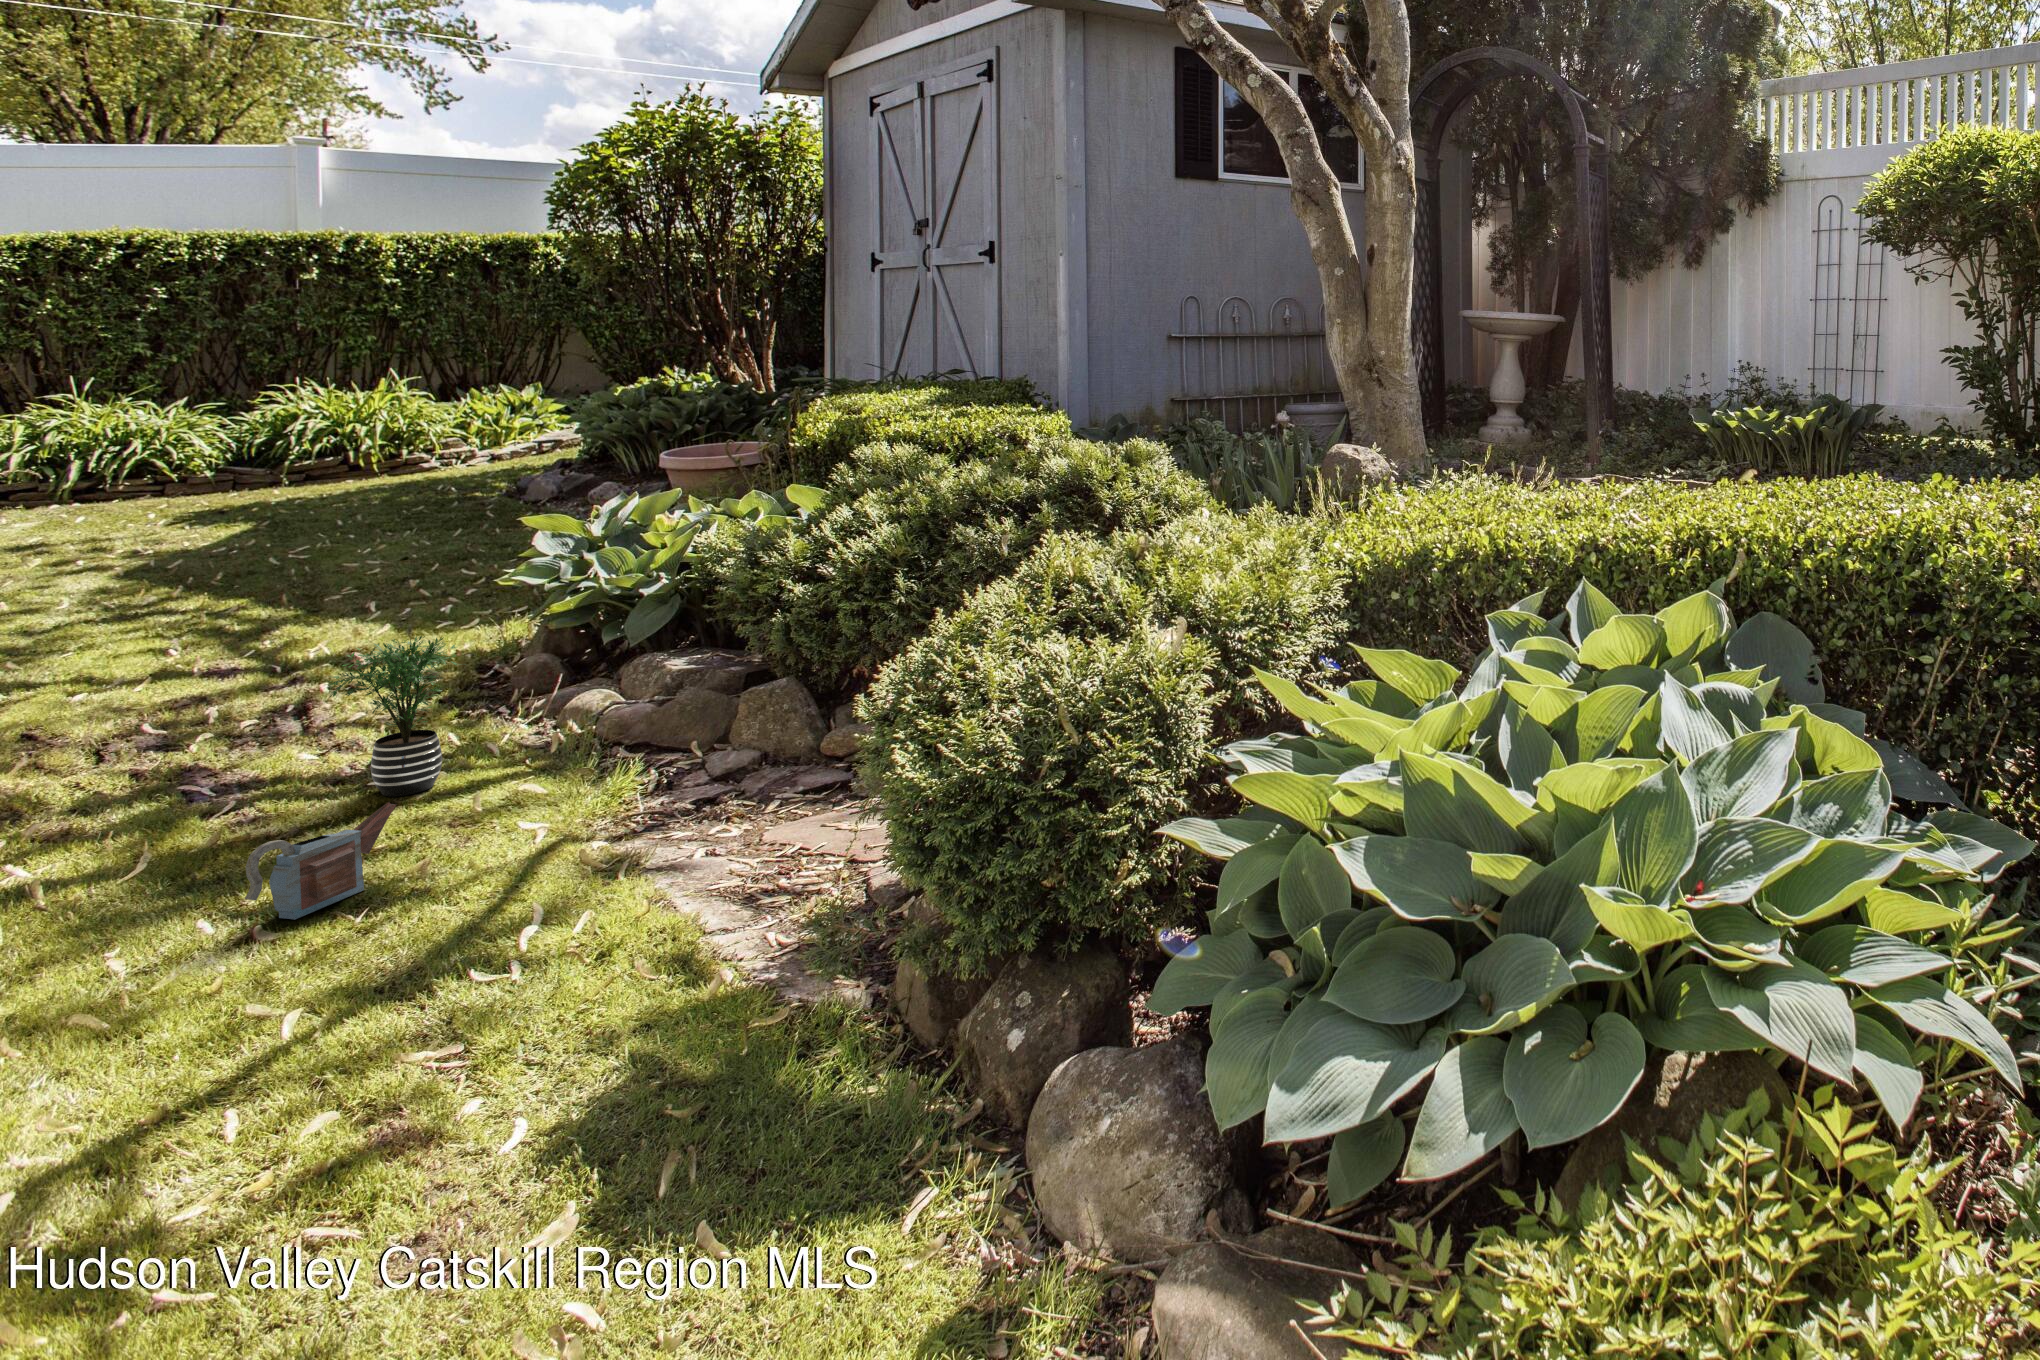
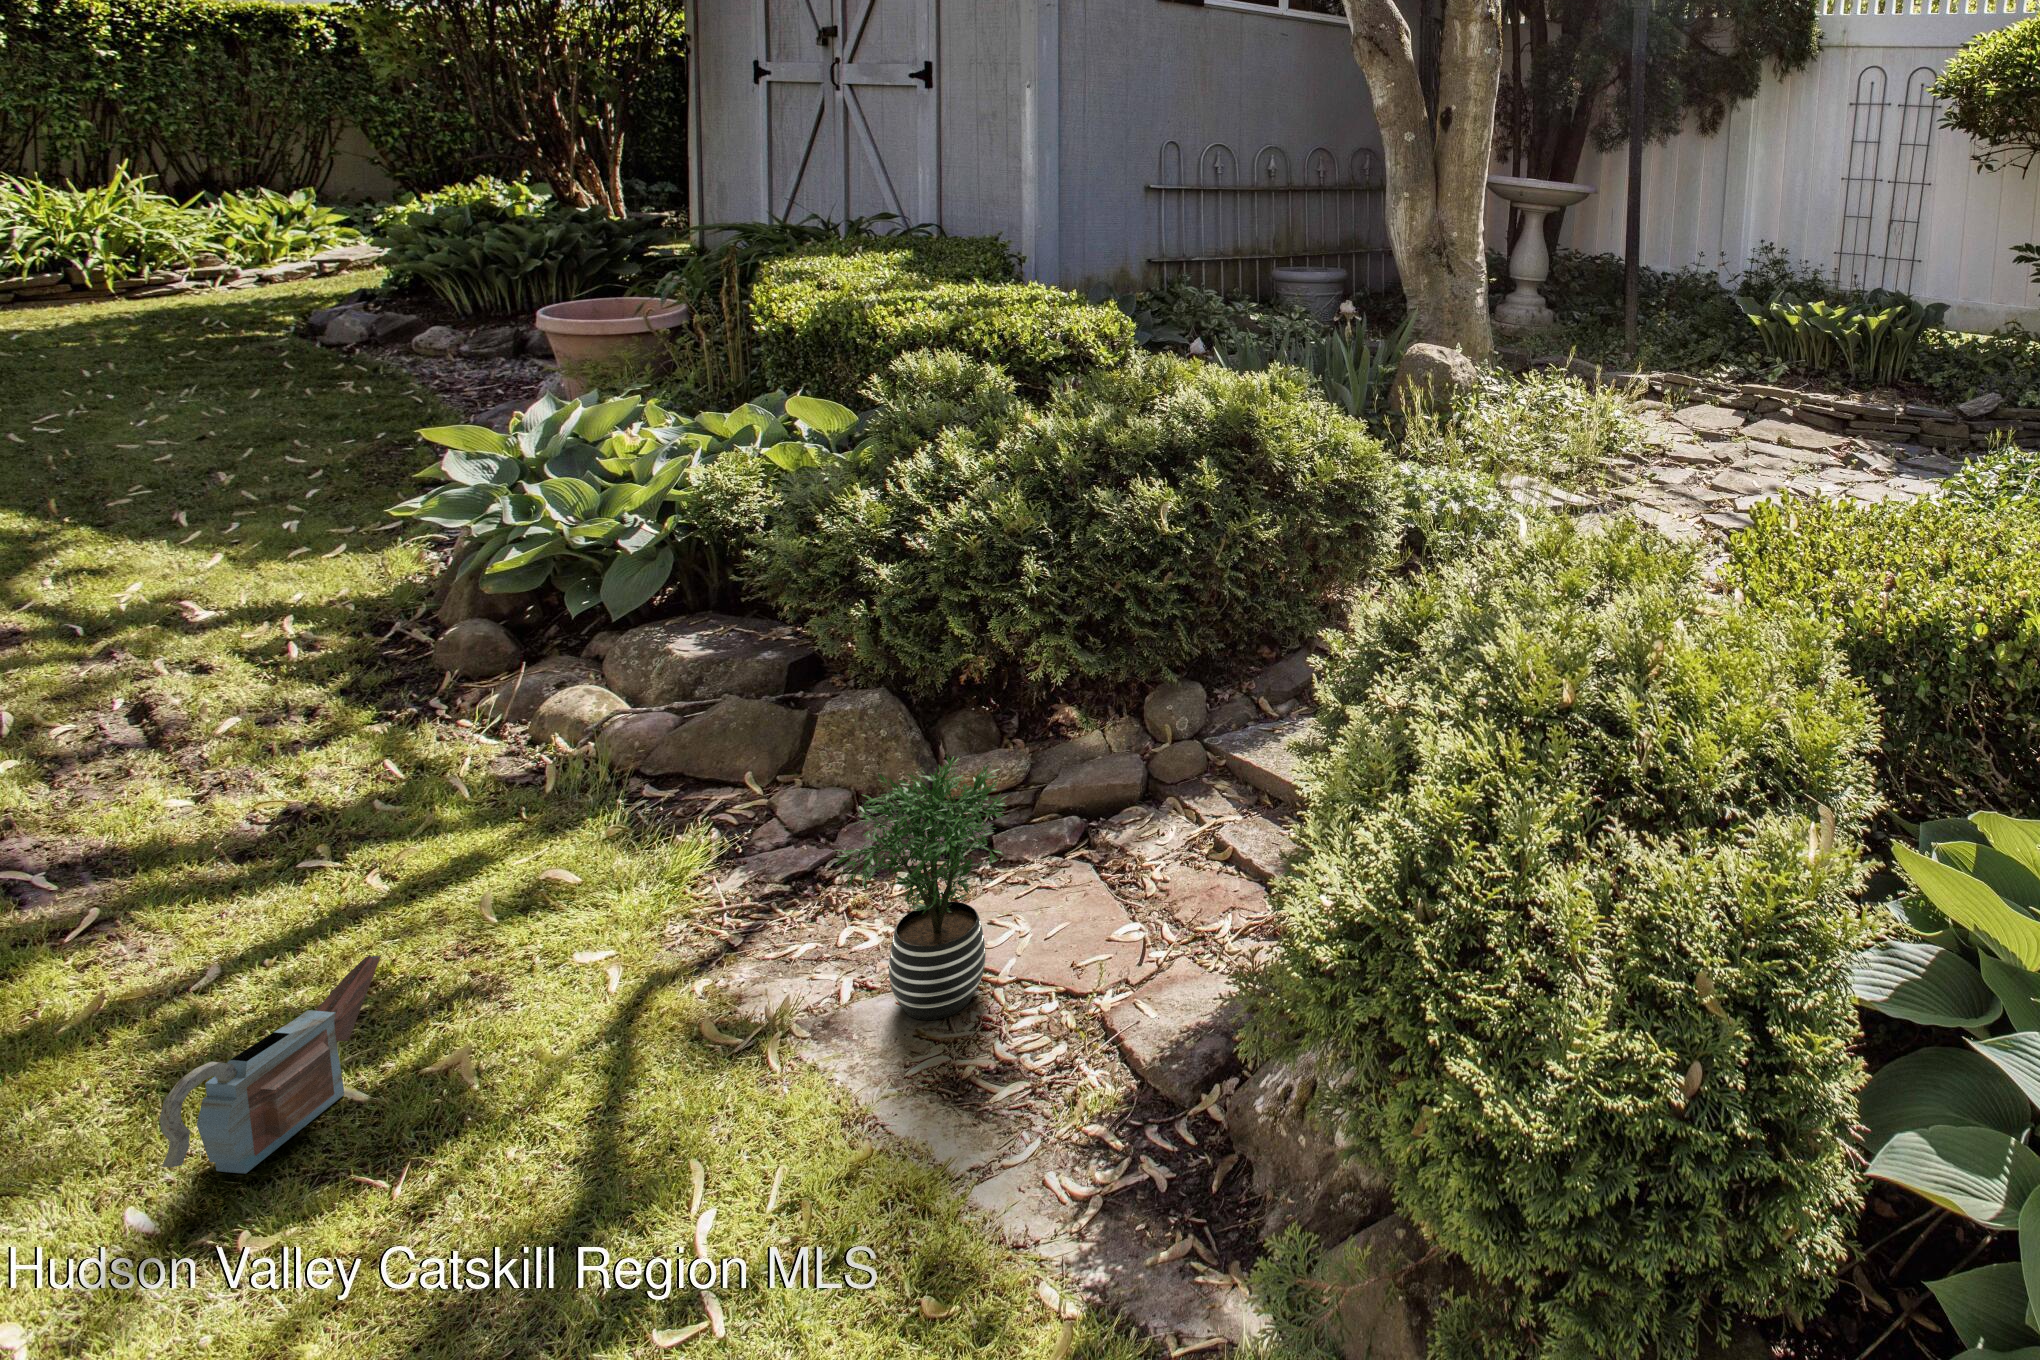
potted plant: present [329,636,457,796] -> present [836,755,1008,1020]

